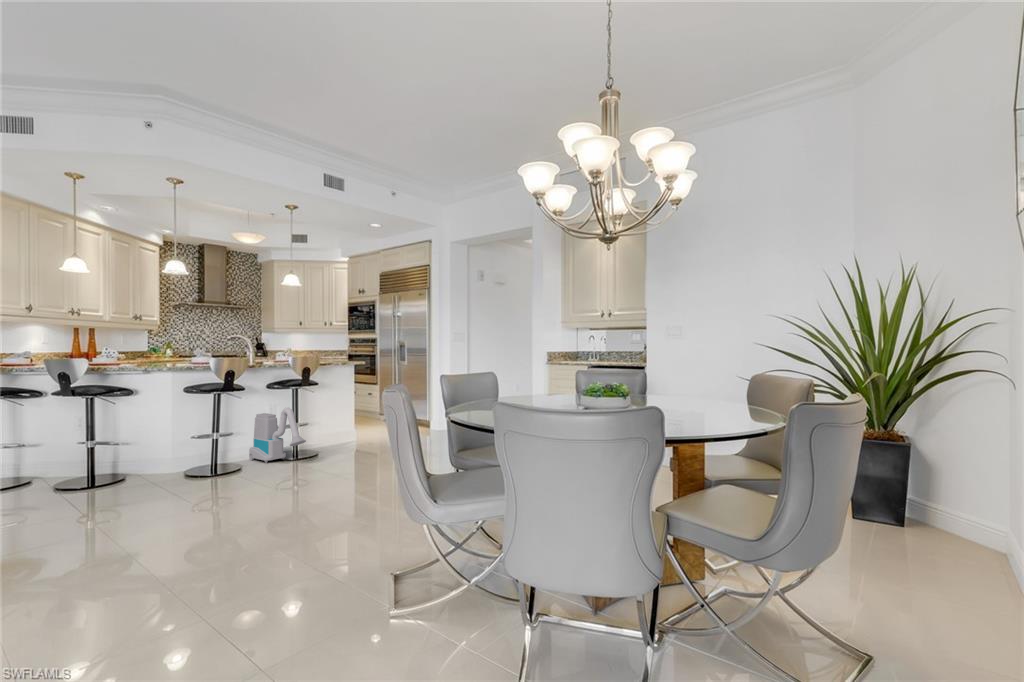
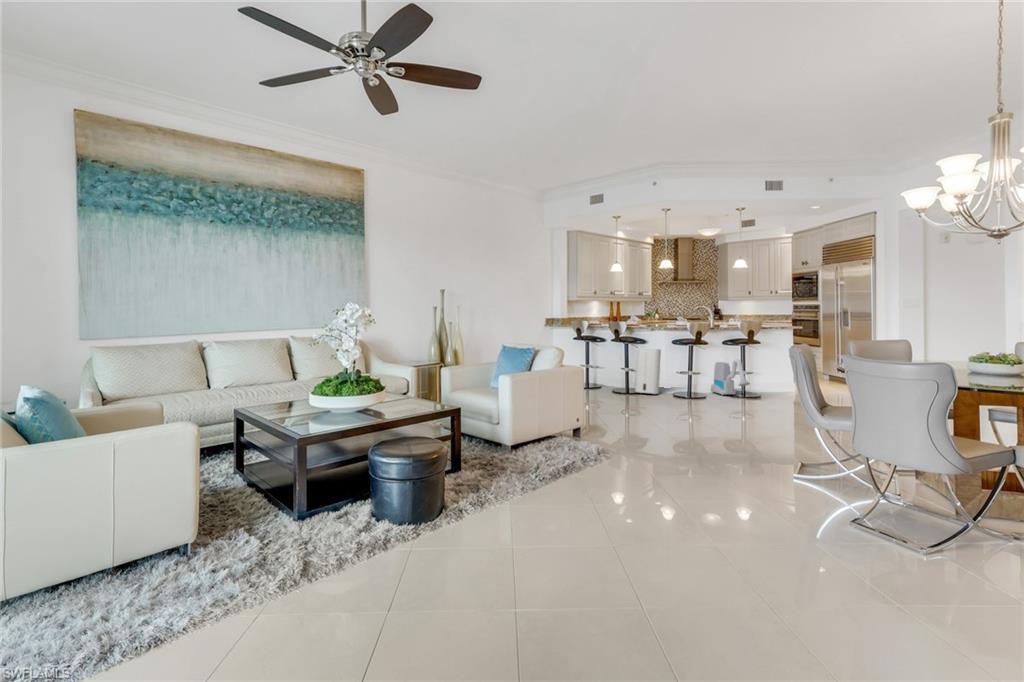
air purifier: none [107,401,162,481] -> present [635,348,661,394]

